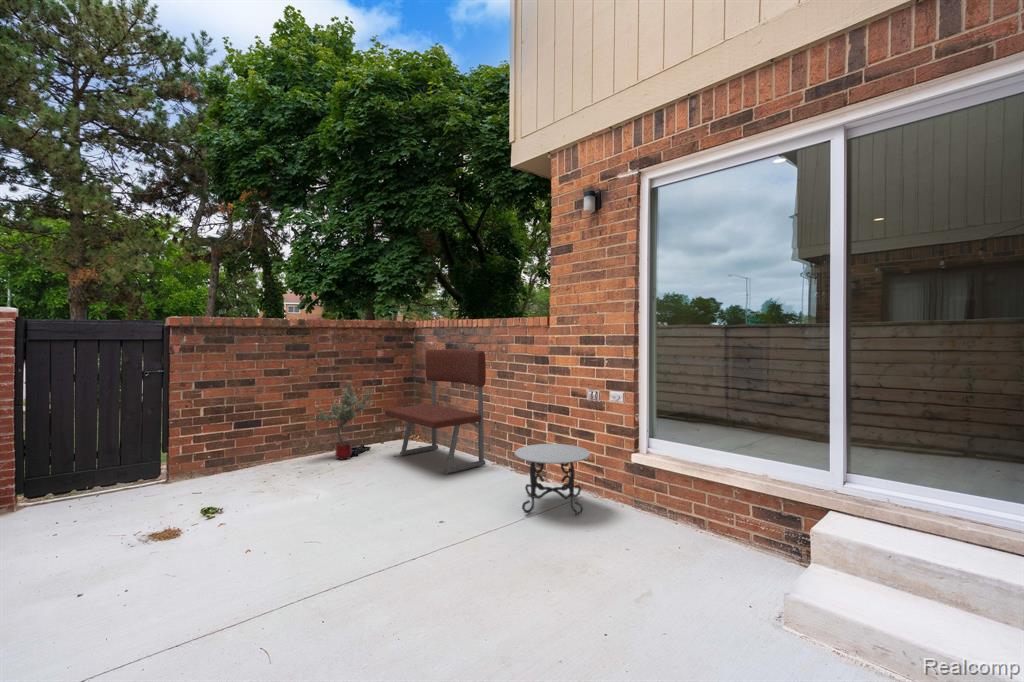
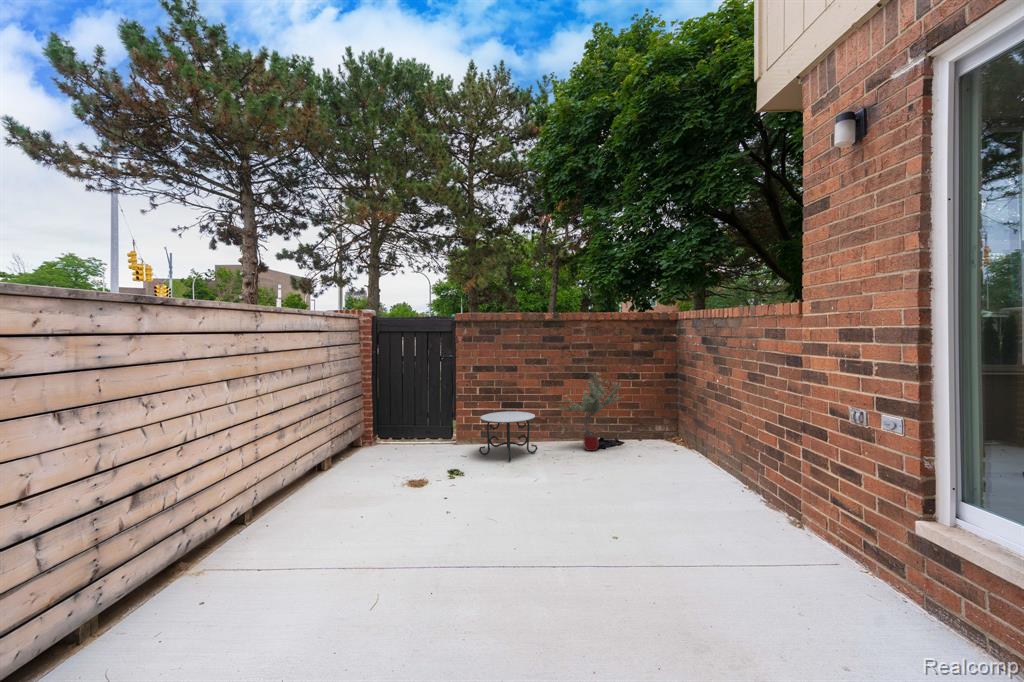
bench: present [385,349,486,474] -> none [628,342,732,487]
side table: present [515,444,590,514] -> present [479,412,538,461]

